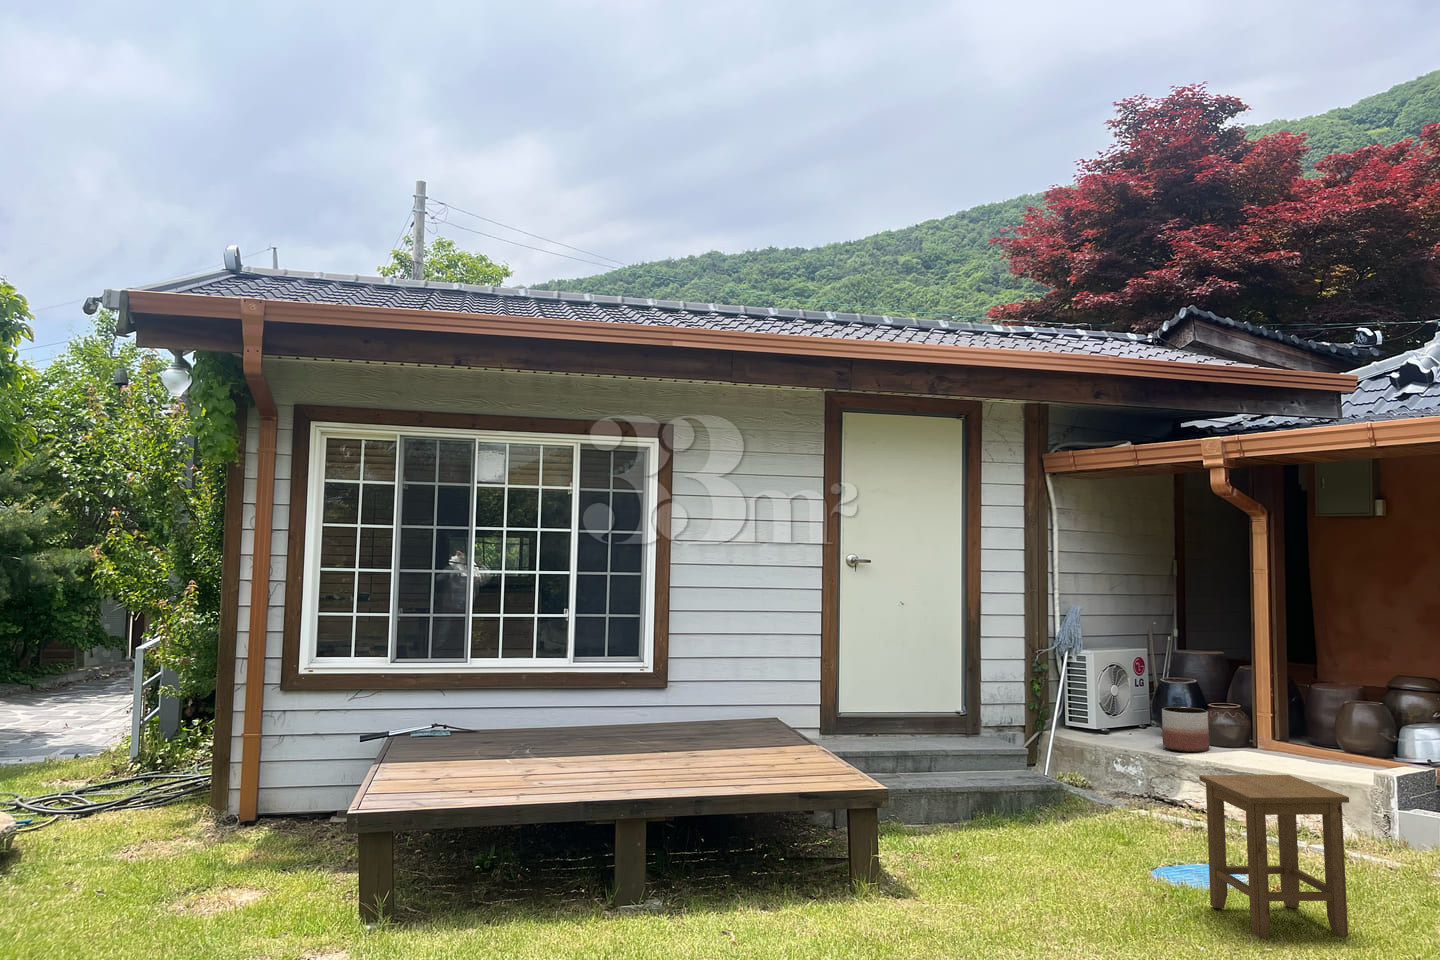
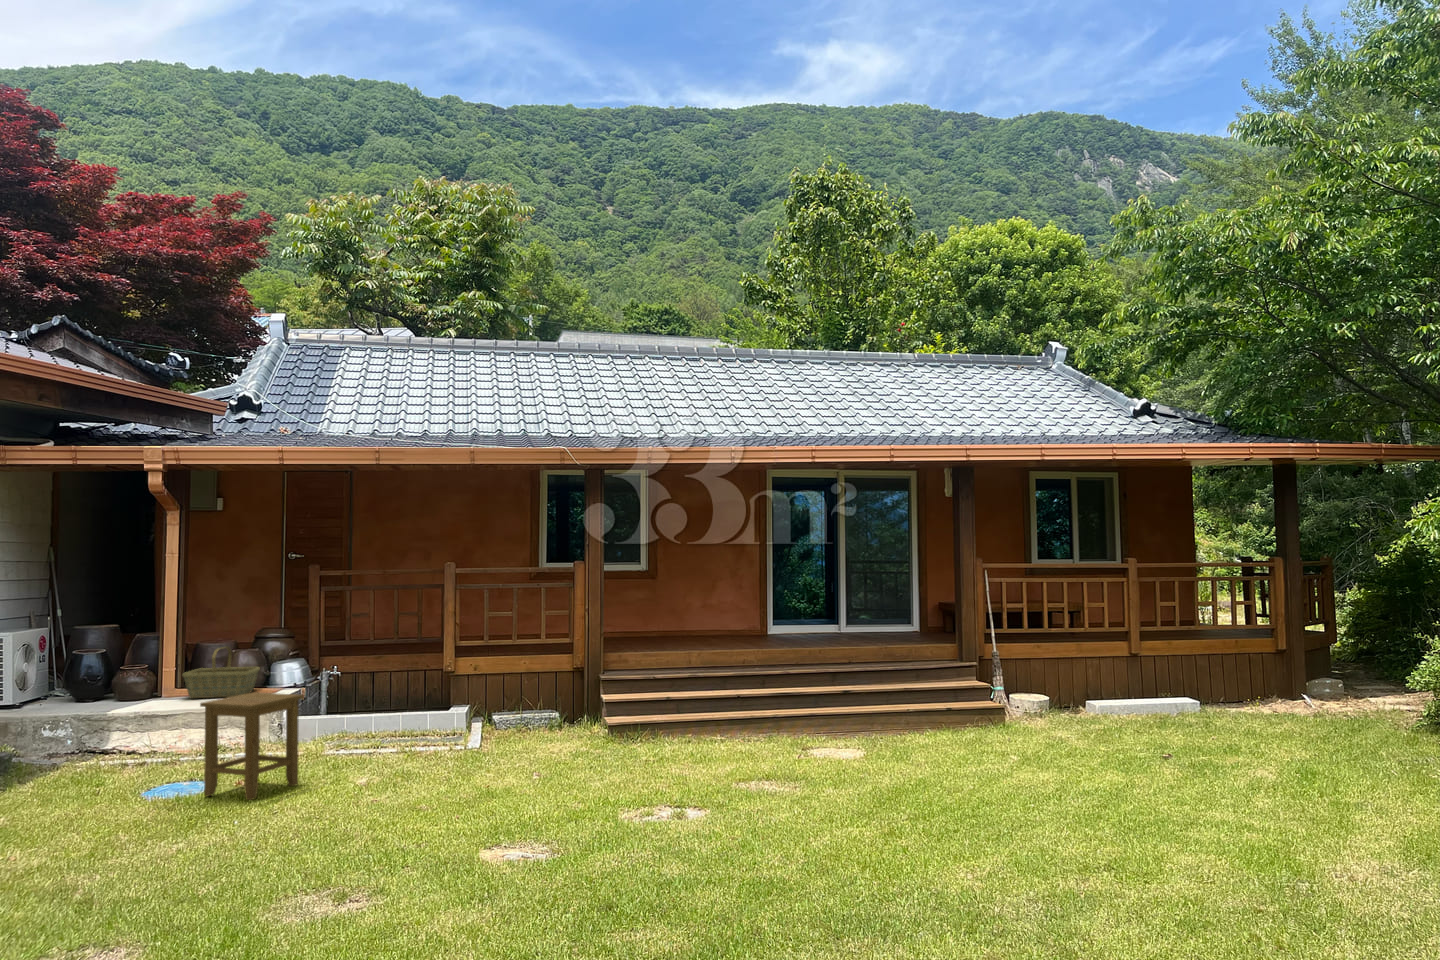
basket: none [1265,696,1374,769] -> present [182,647,260,698]
planter: present [1162,707,1209,752] -> none [88,673,130,710]

